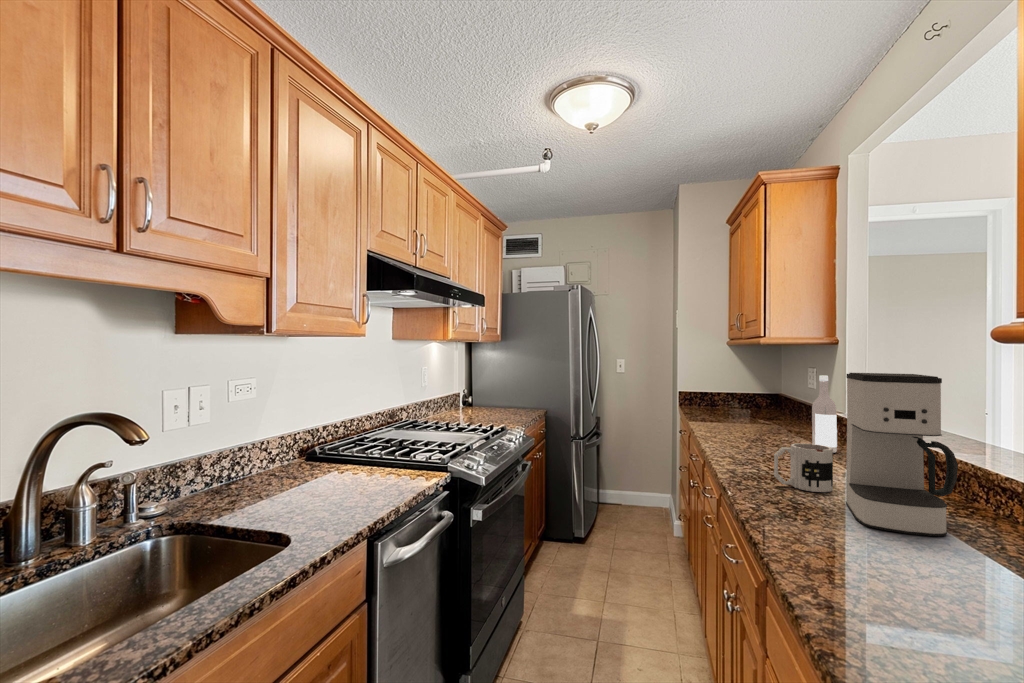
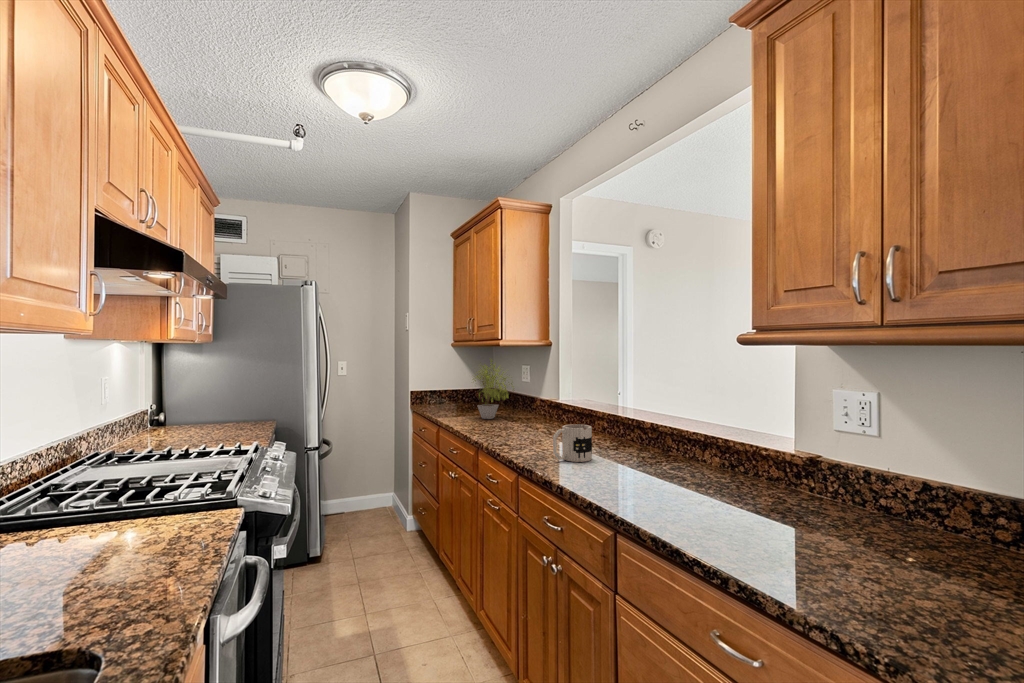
potted plant: none [723,359,786,428] -> present [473,360,513,419]
coffee maker: present [846,373,958,536] -> none [607,366,676,480]
wine bottle: present [812,375,837,453] -> none [550,370,567,432]

